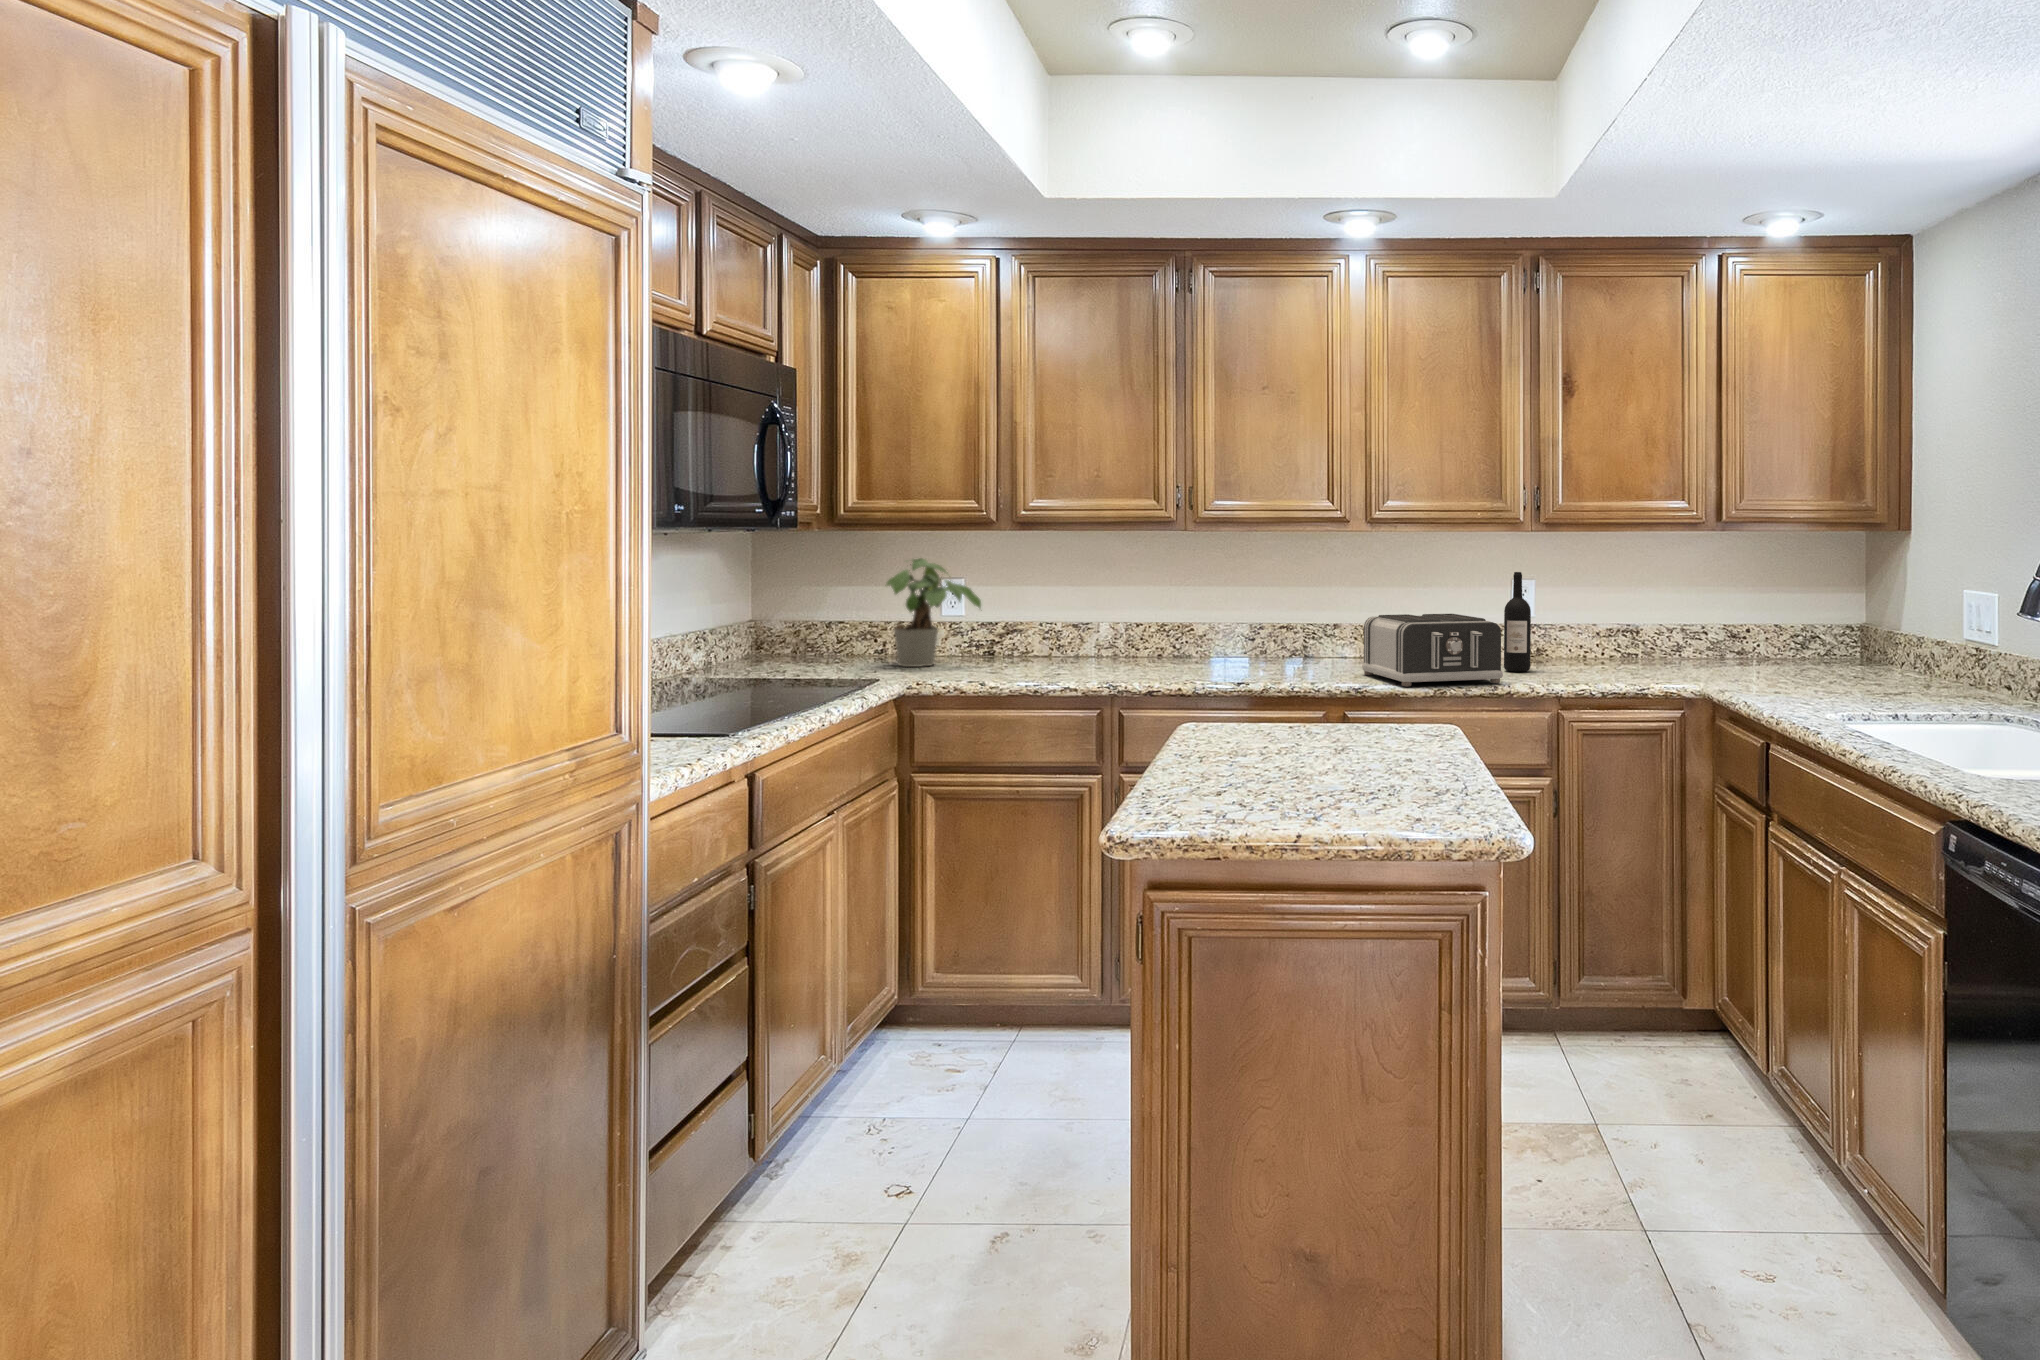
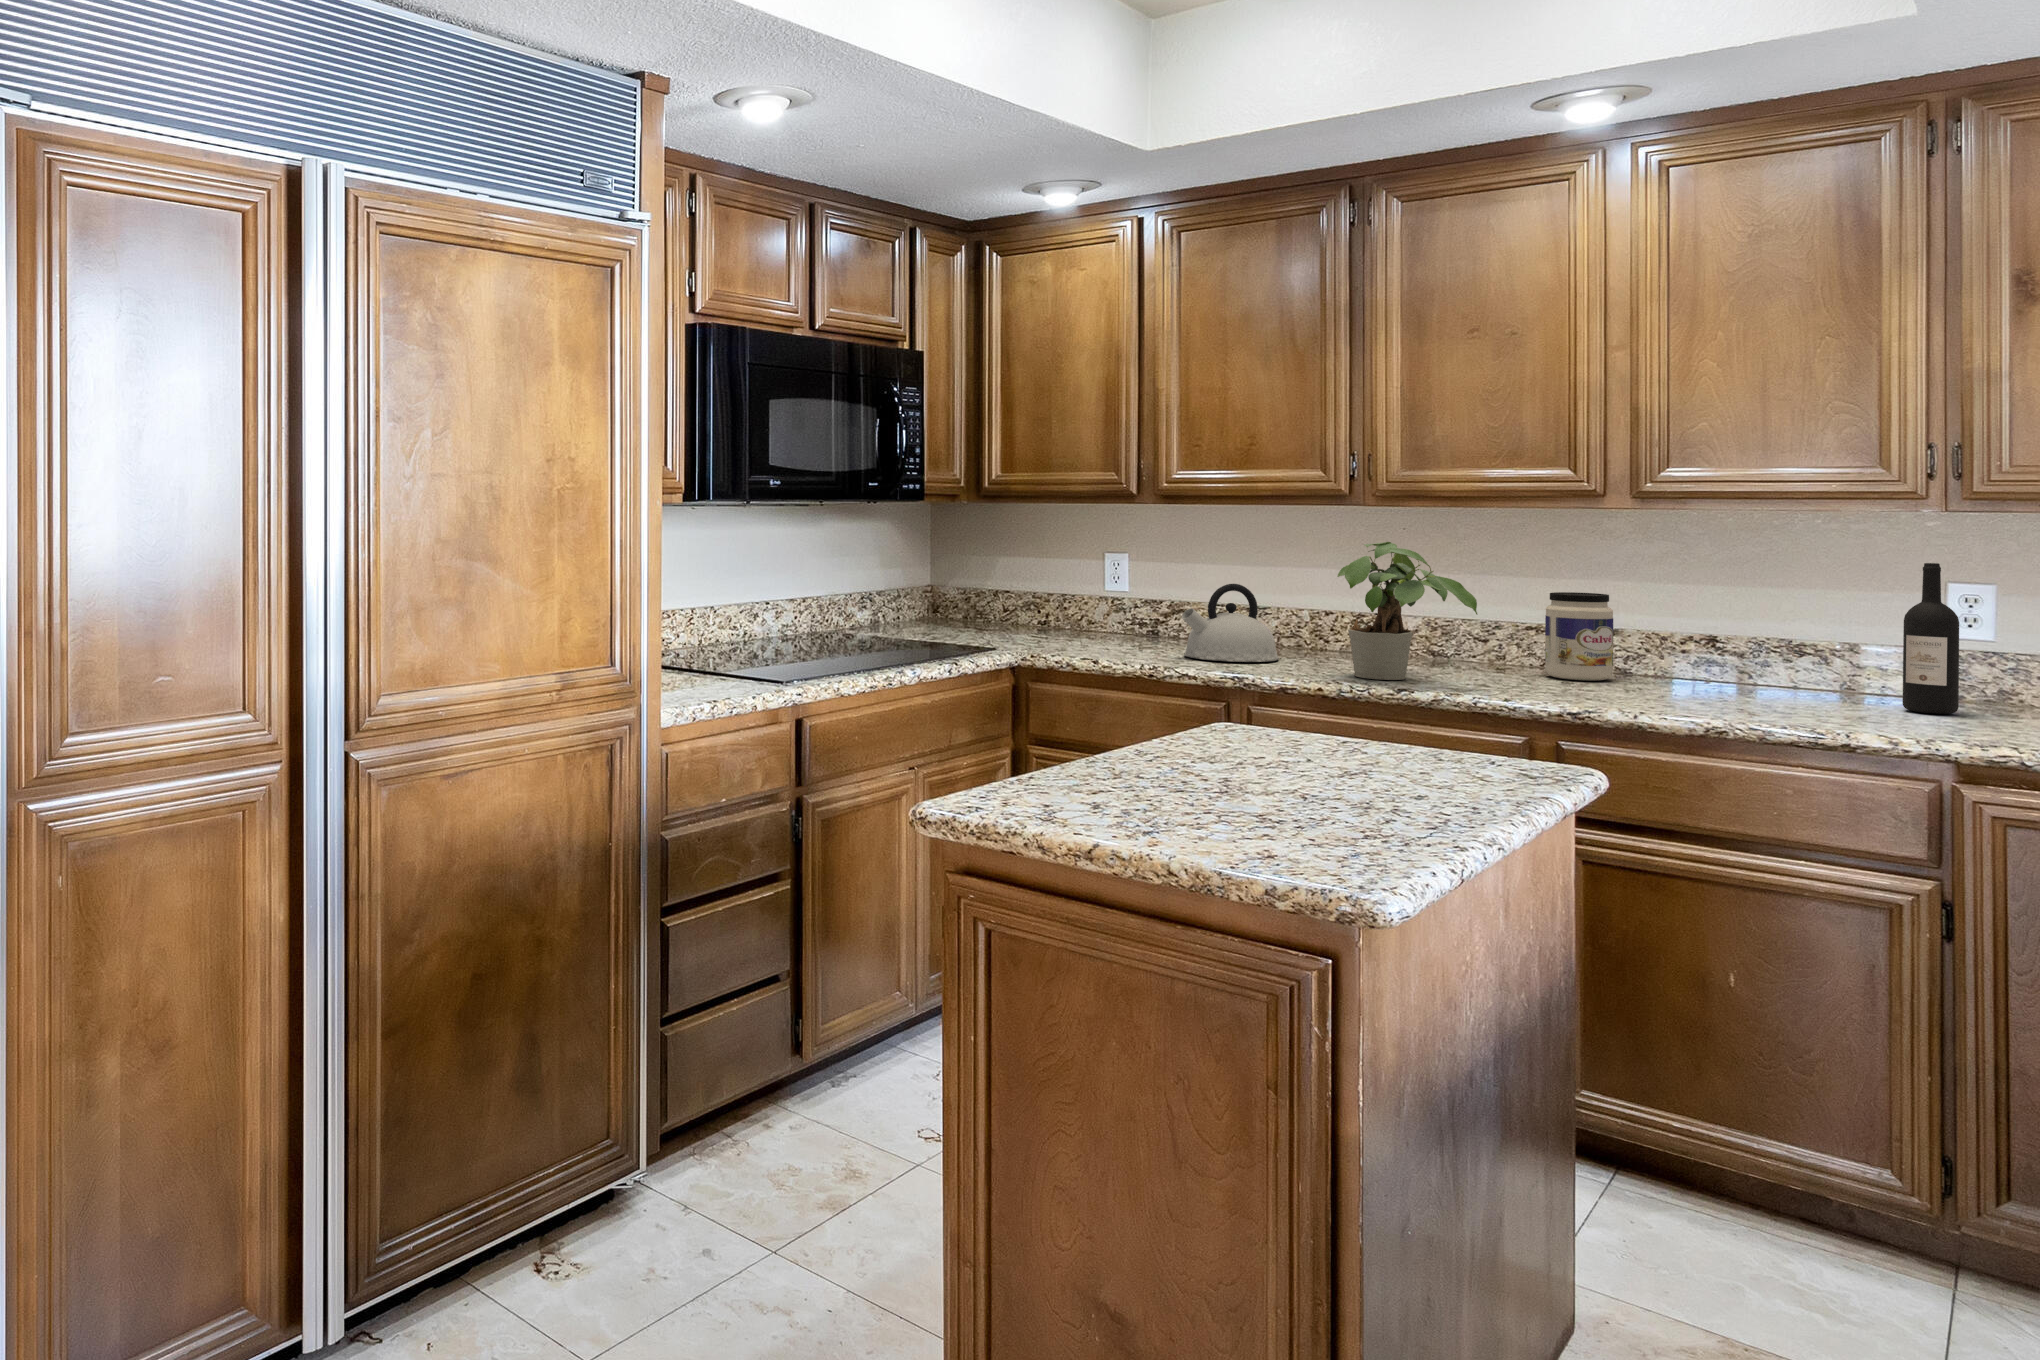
potted plant: present [885,558,981,667] -> present [1337,542,1477,680]
jar: none [1300,600,1341,667] -> present [1545,592,1613,681]
kettle: none [1037,604,1115,674] -> present [1182,584,1279,662]
toaster: present [1362,614,1503,686] -> none [1624,615,1856,724]

